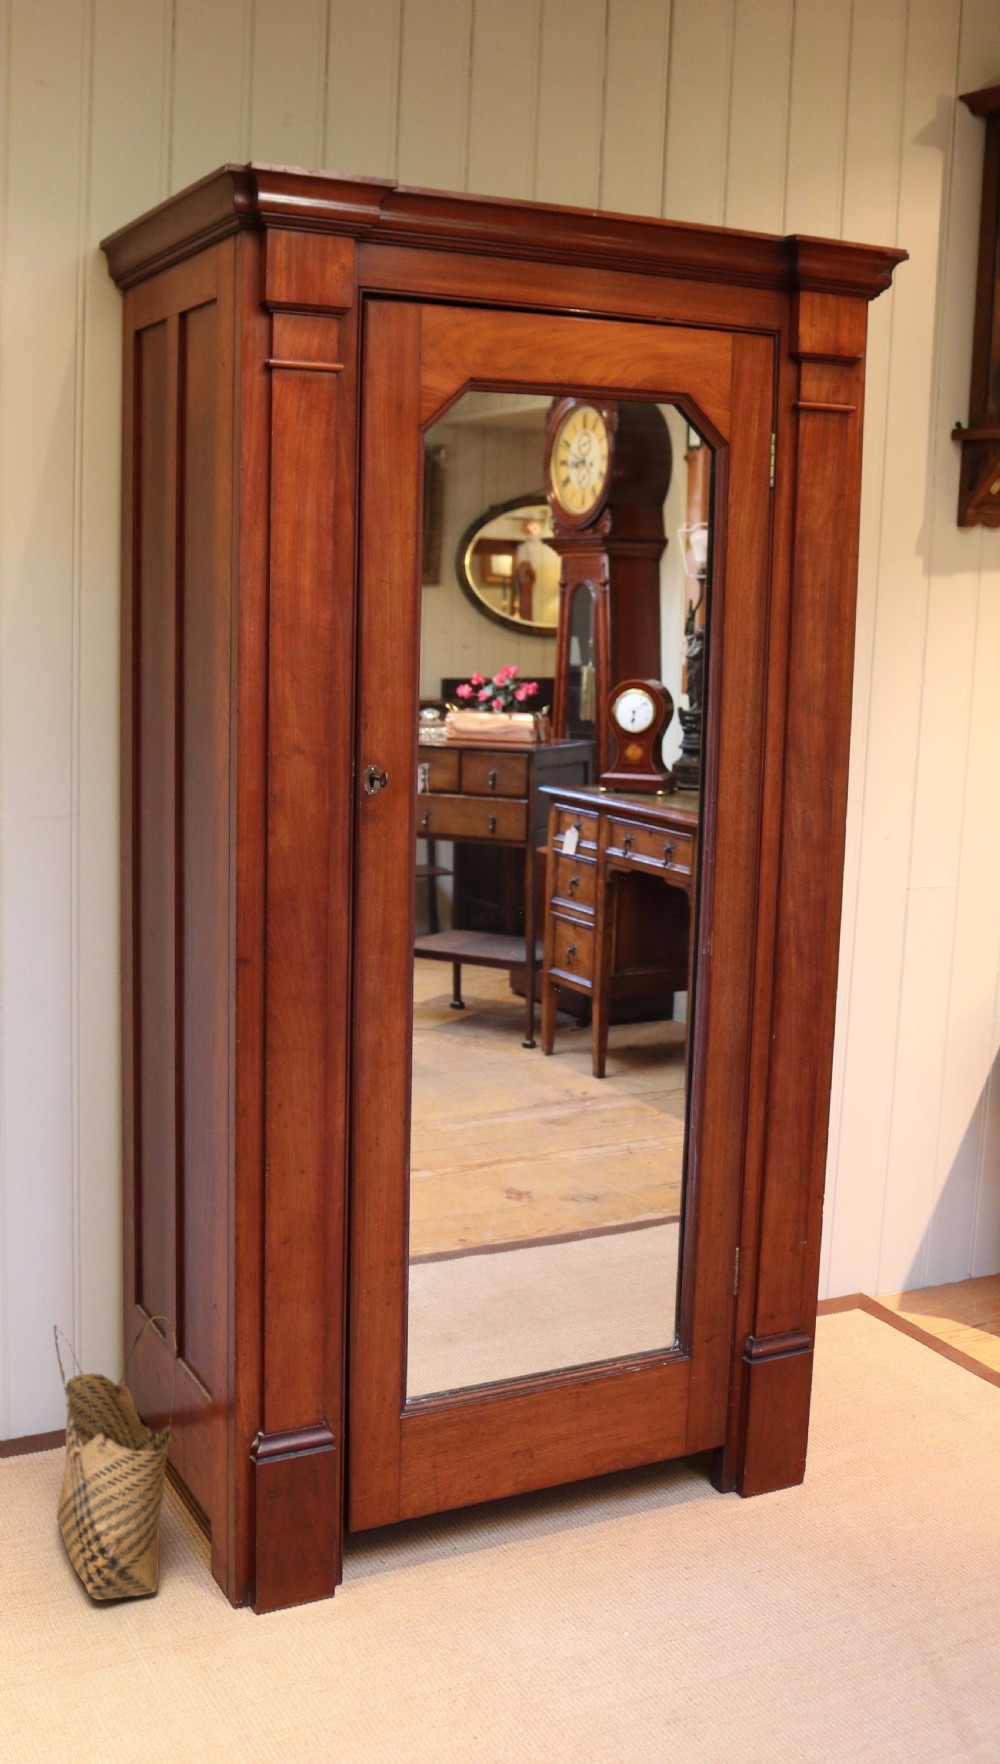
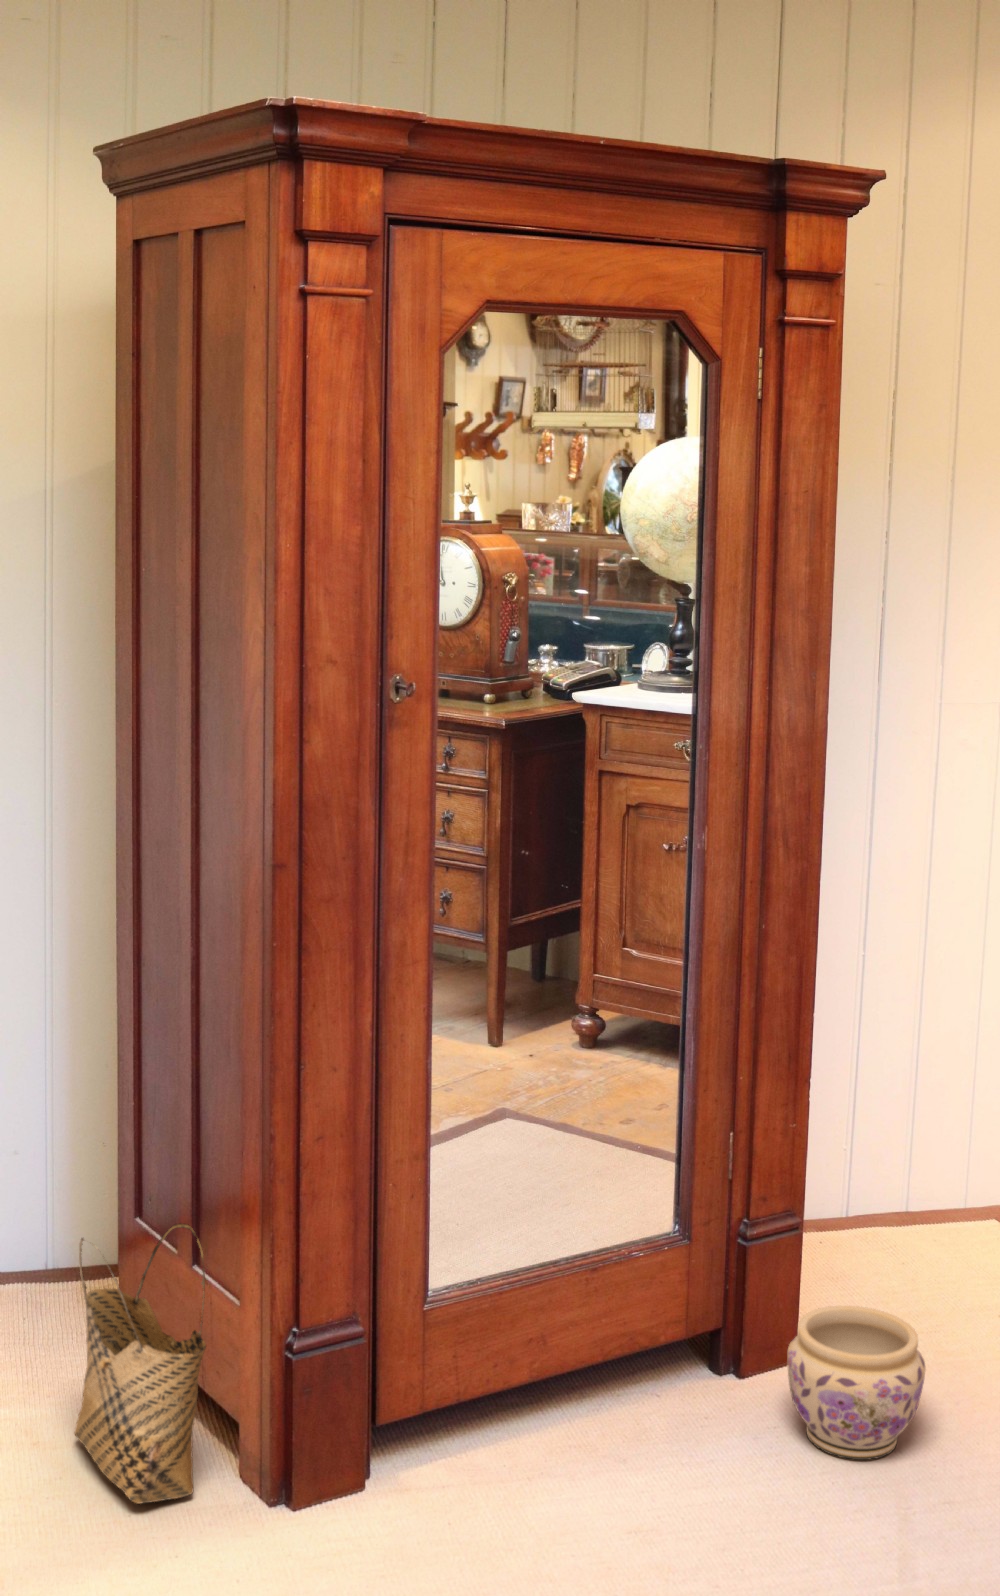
planter: none [783,1431,929,1599] -> present [787,1306,926,1460]

